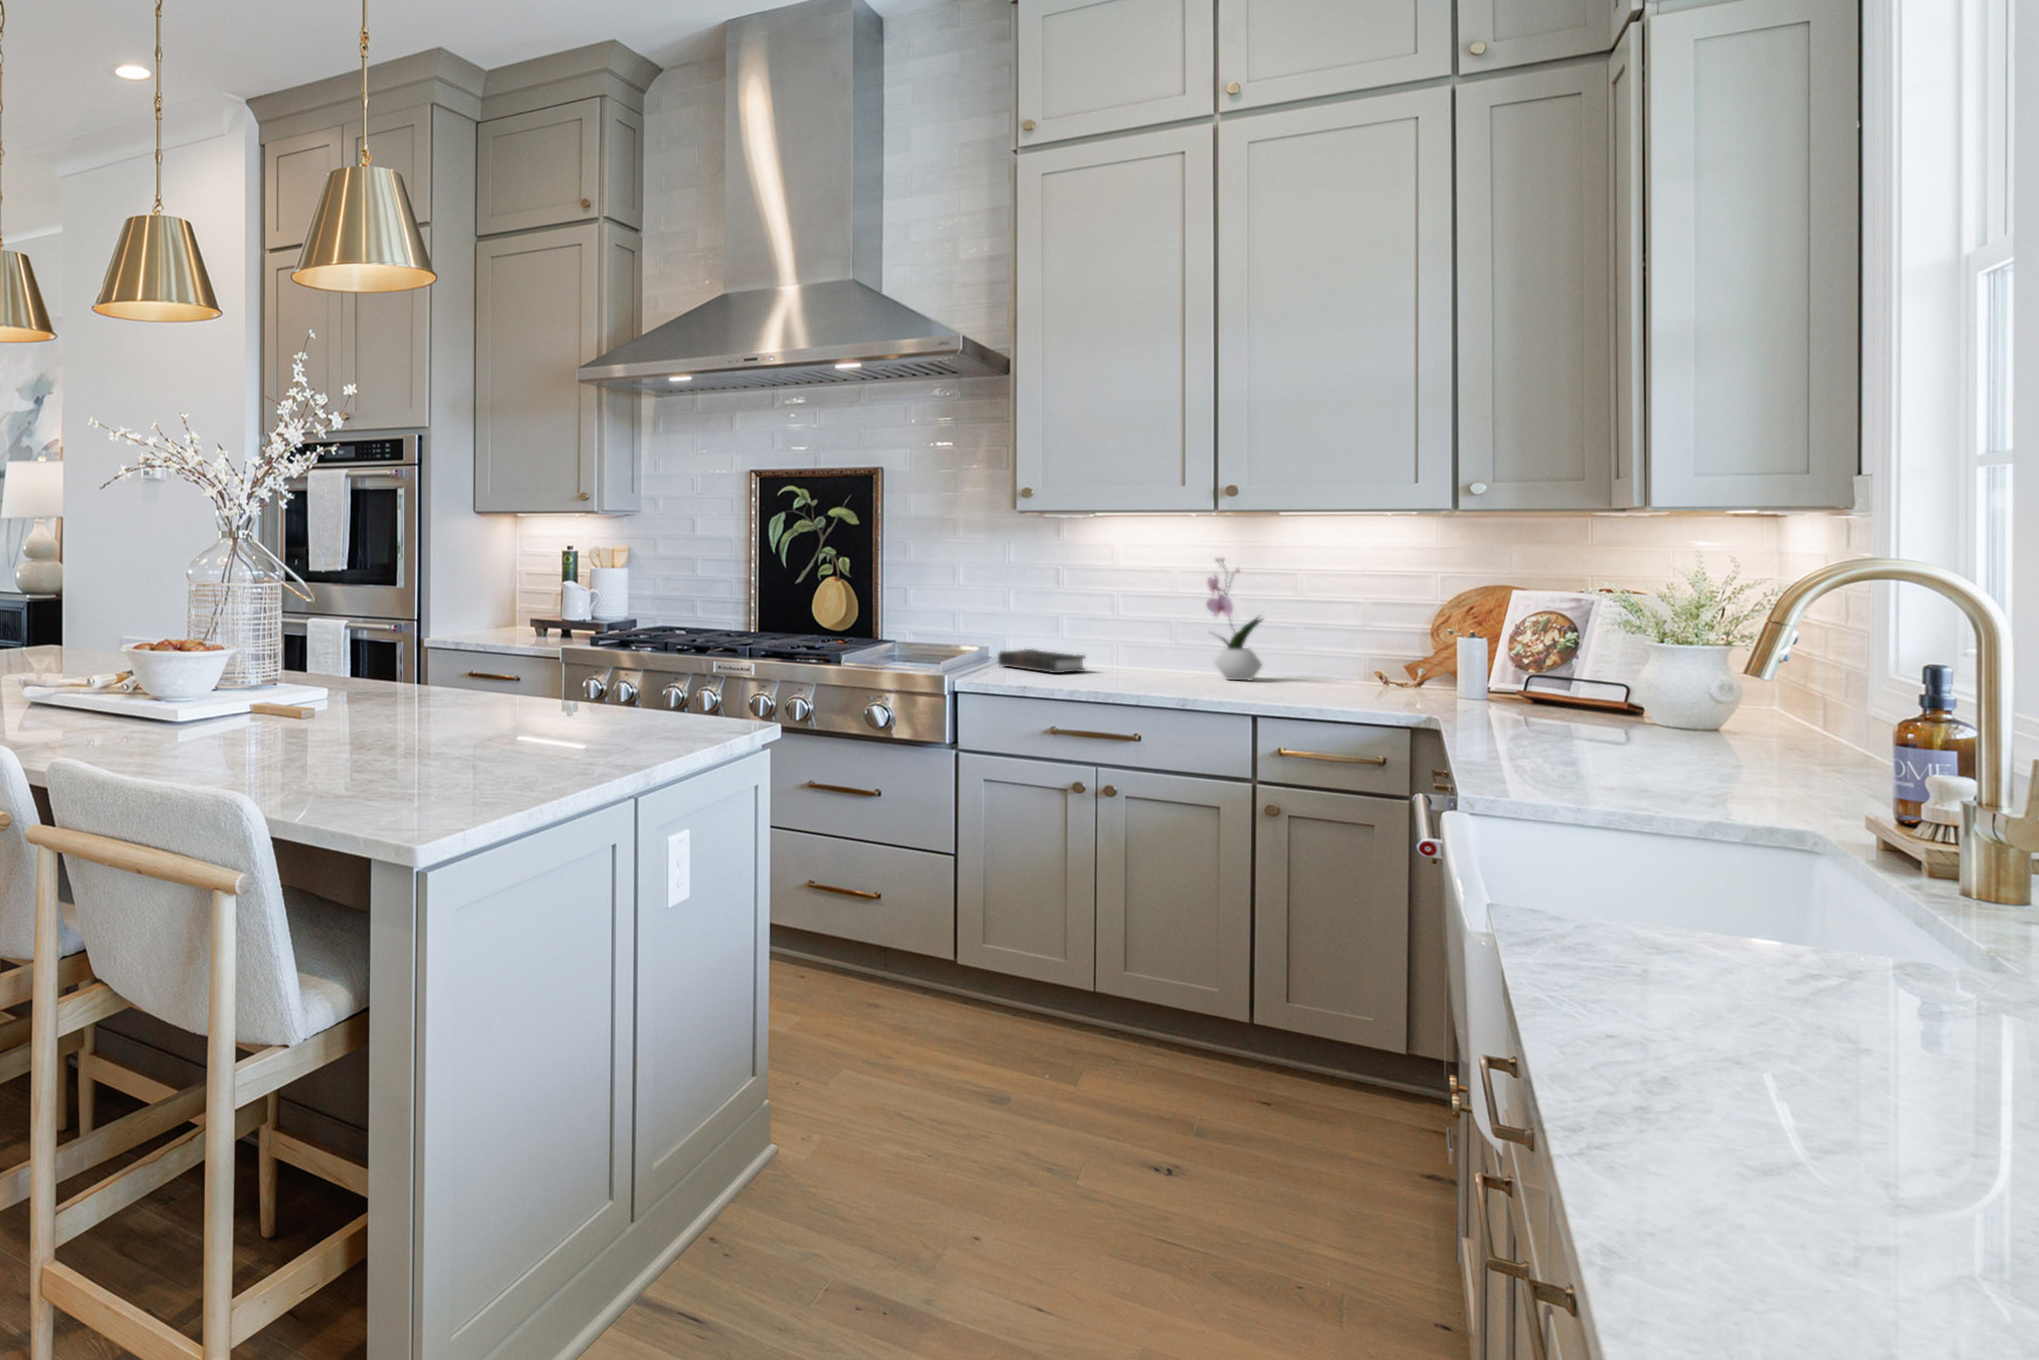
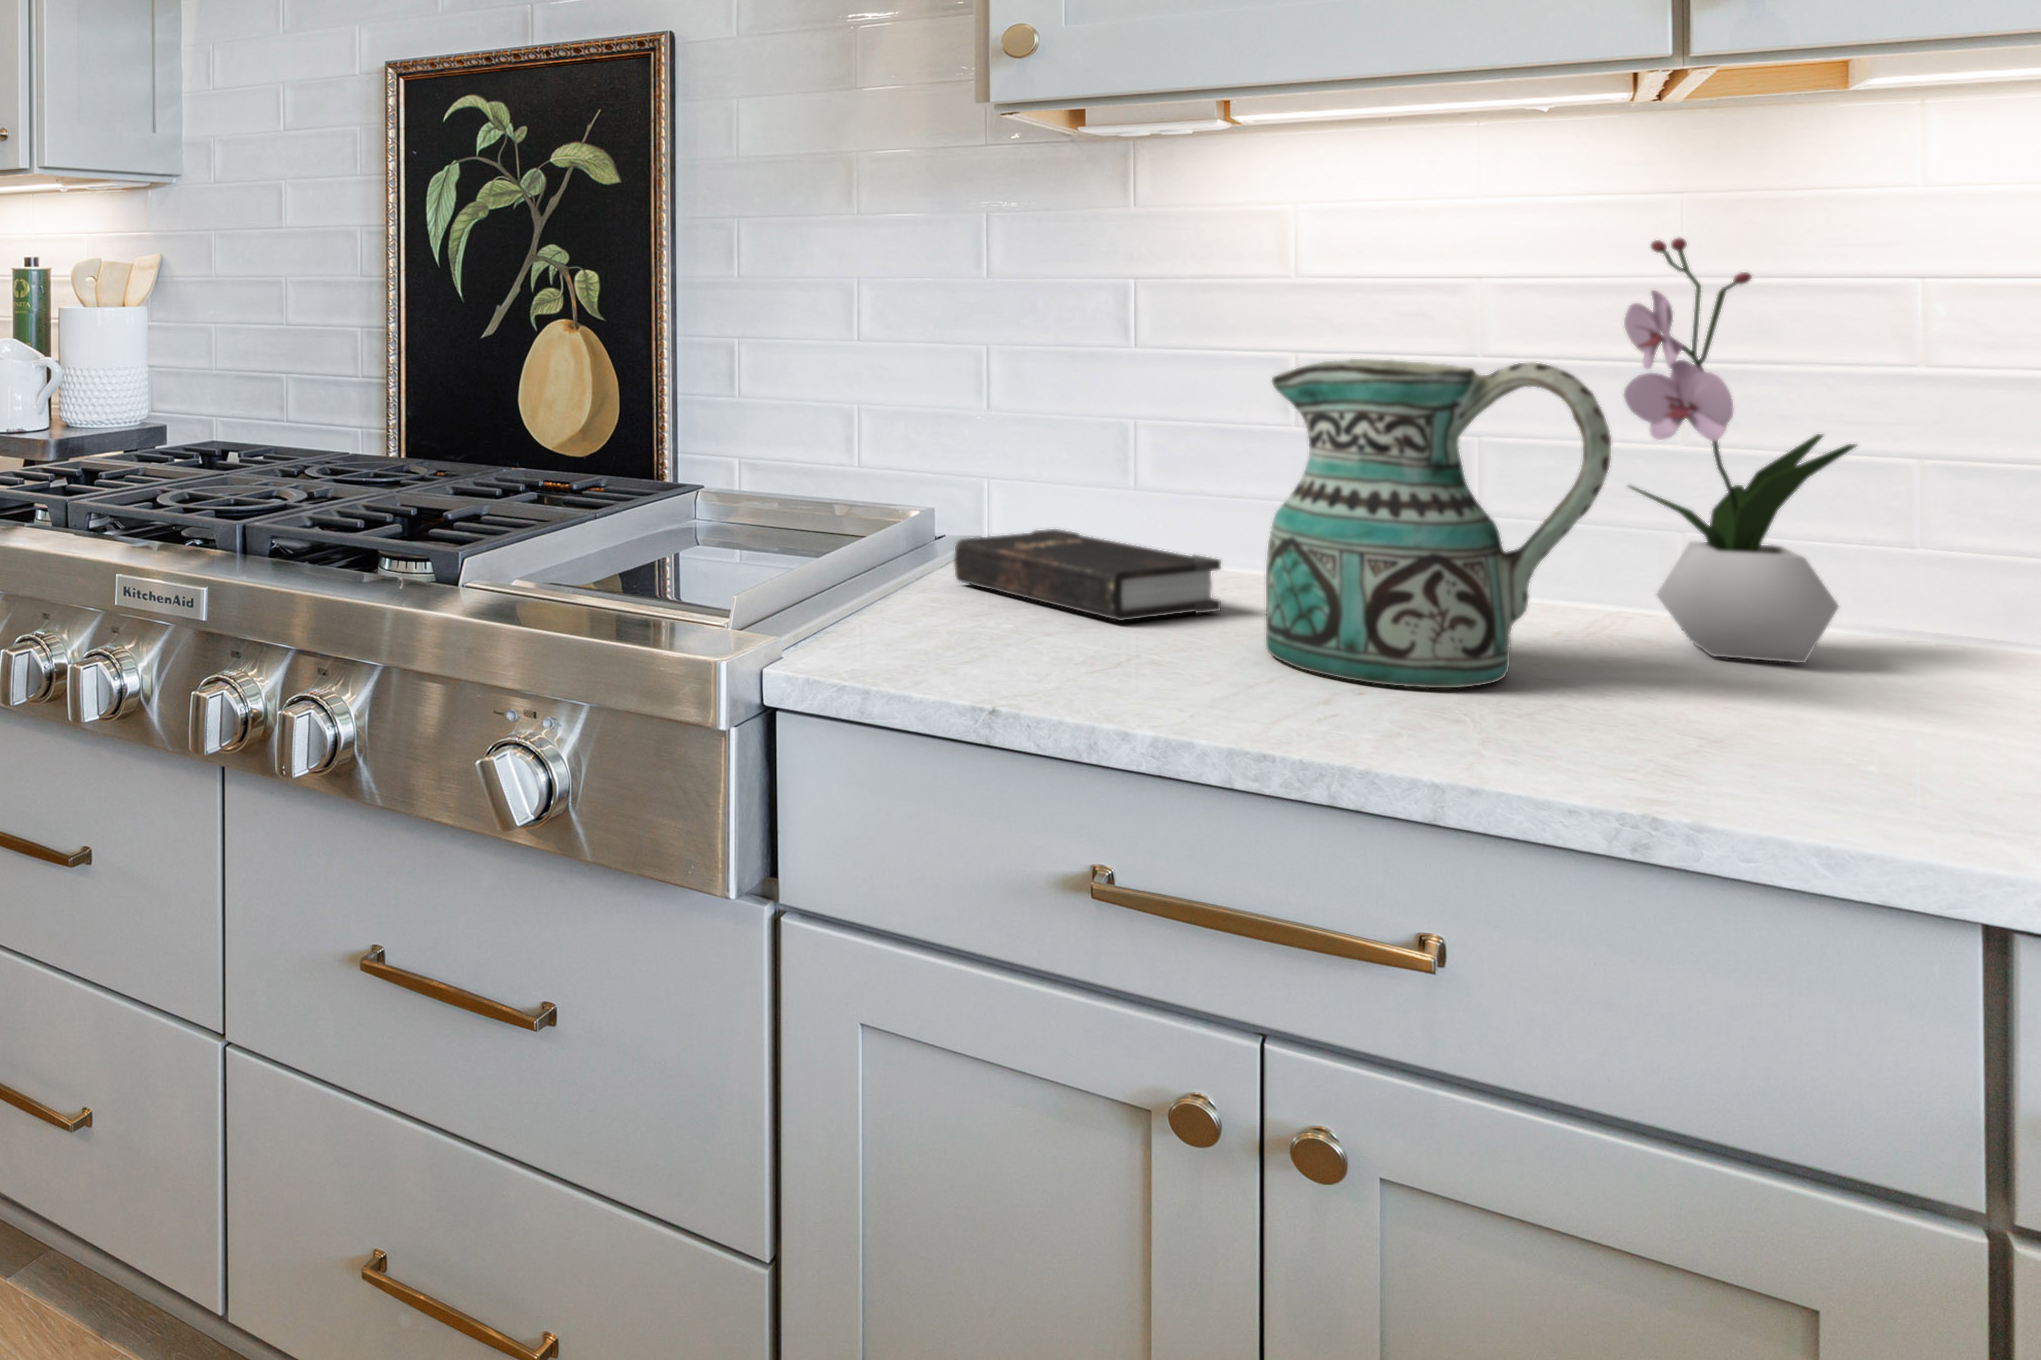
ceramic pitcher: none [1099,594,1192,684] -> present [1266,359,1611,688]

